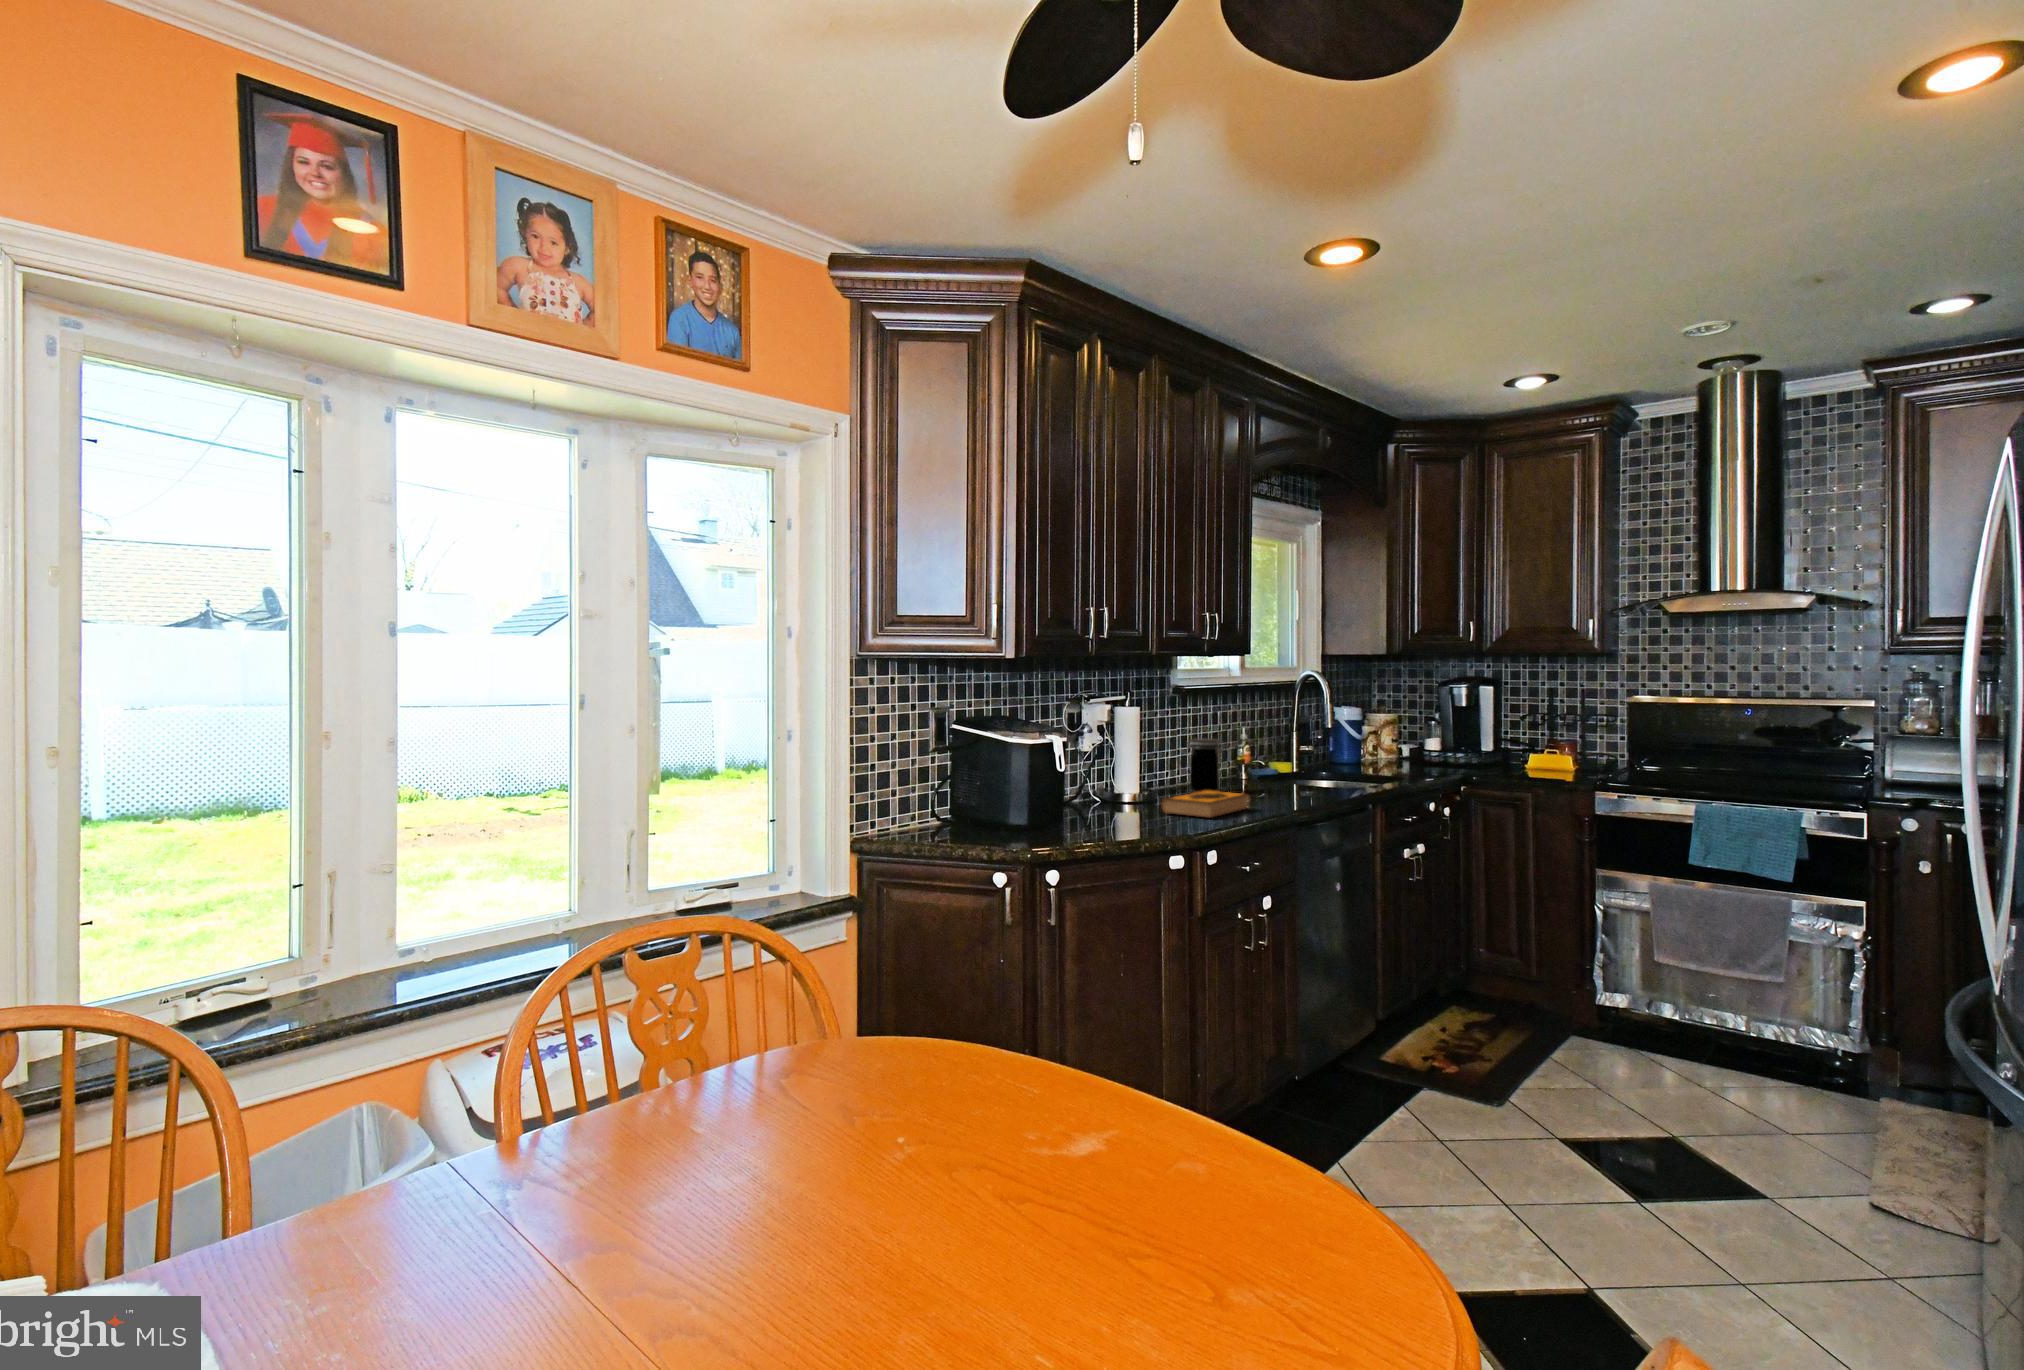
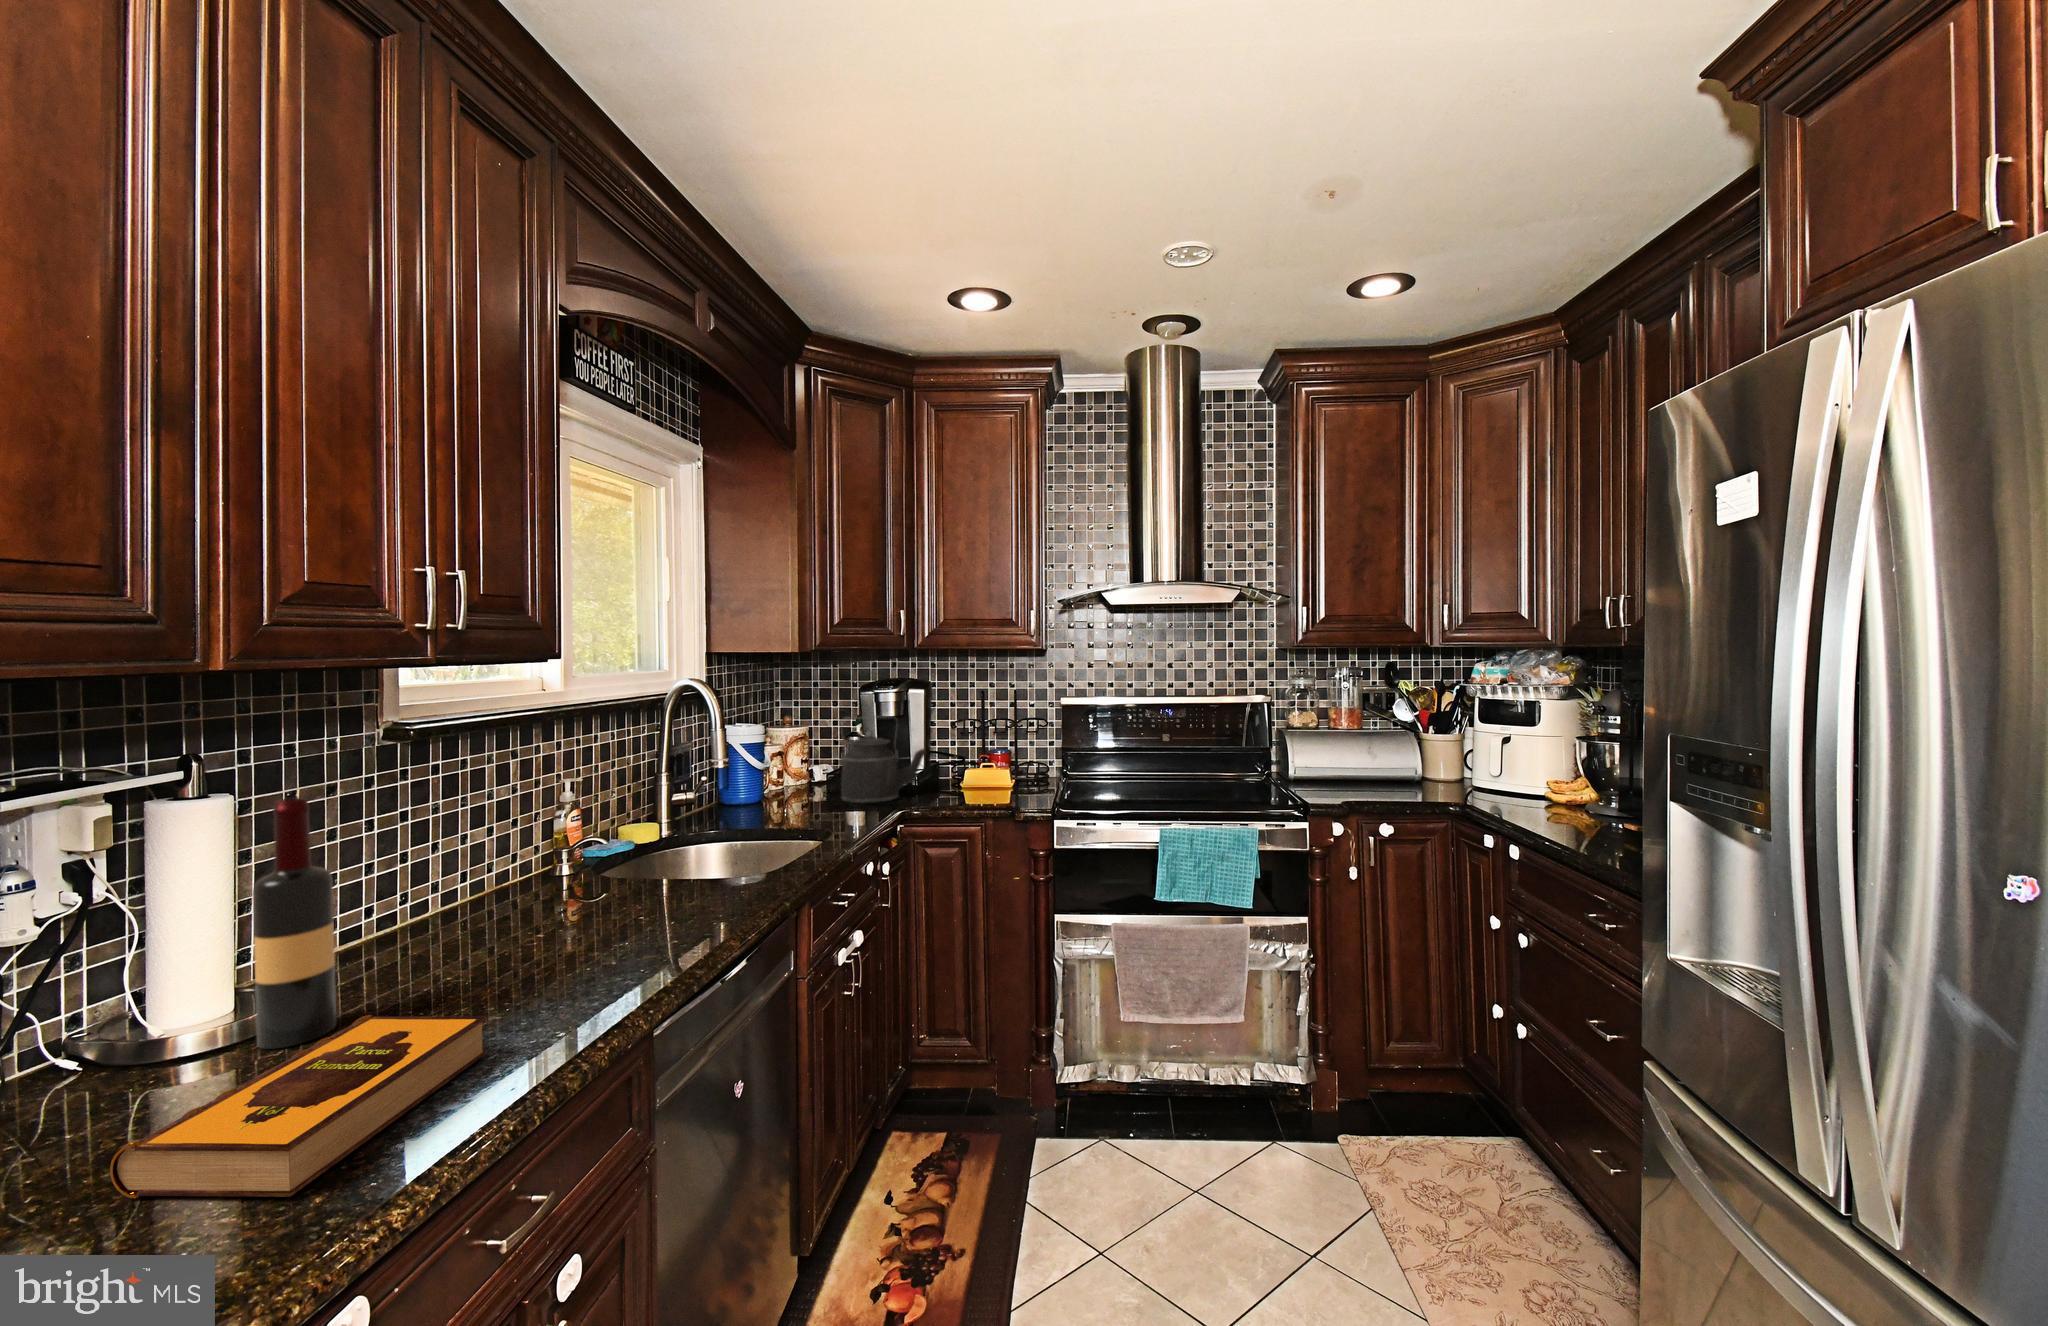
kettle: none [1418,705,1493,770] -> present [840,716,927,803]
wine bottle: none [1164,708,1186,801] -> present [253,797,336,1049]
jar: present [1187,739,1223,792] -> none [385,836,477,967]

